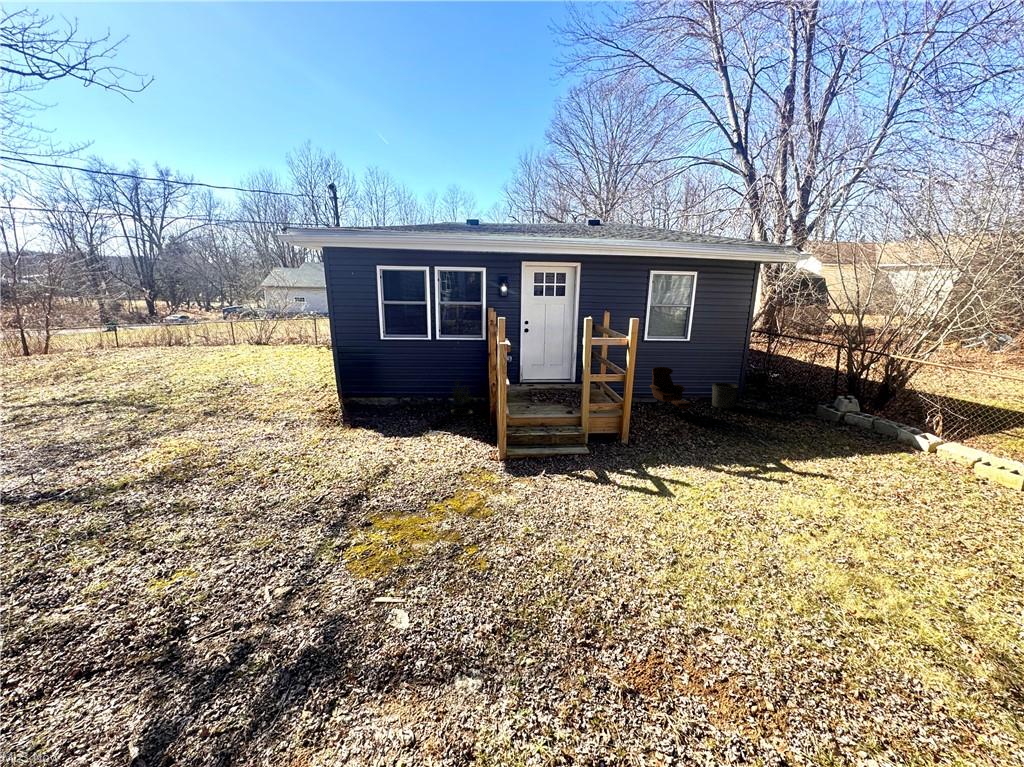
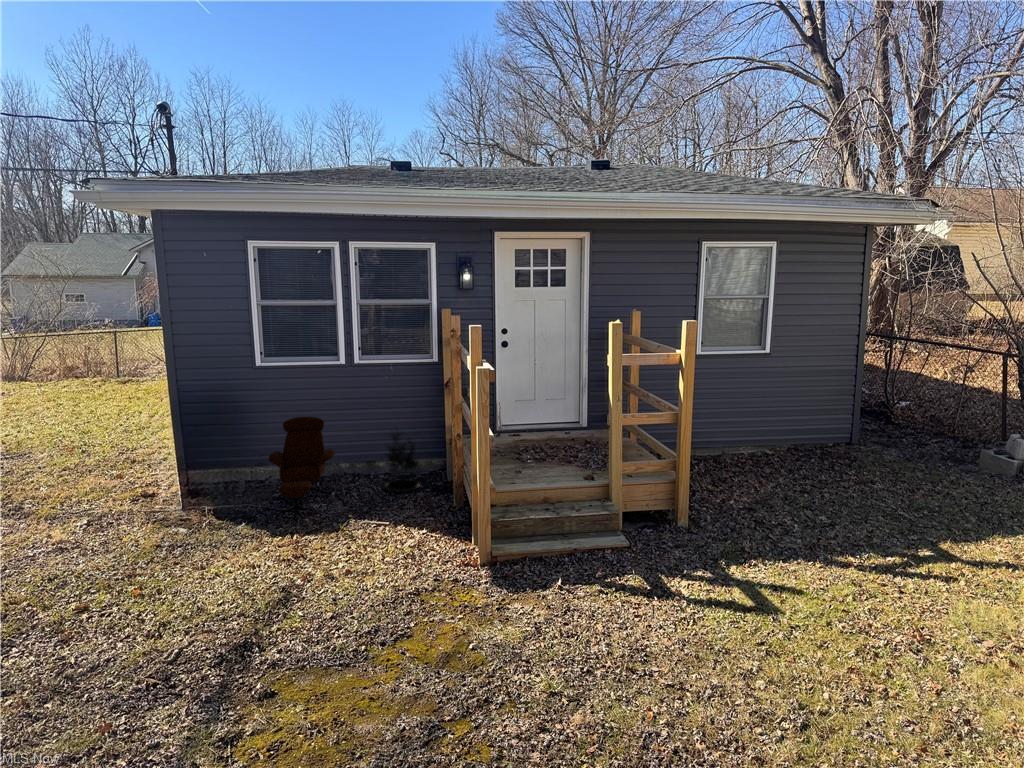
lounge chair: present [650,367,691,420] -> present [269,417,335,520]
bucket: present [712,383,742,409] -> none [810,419,857,461]

